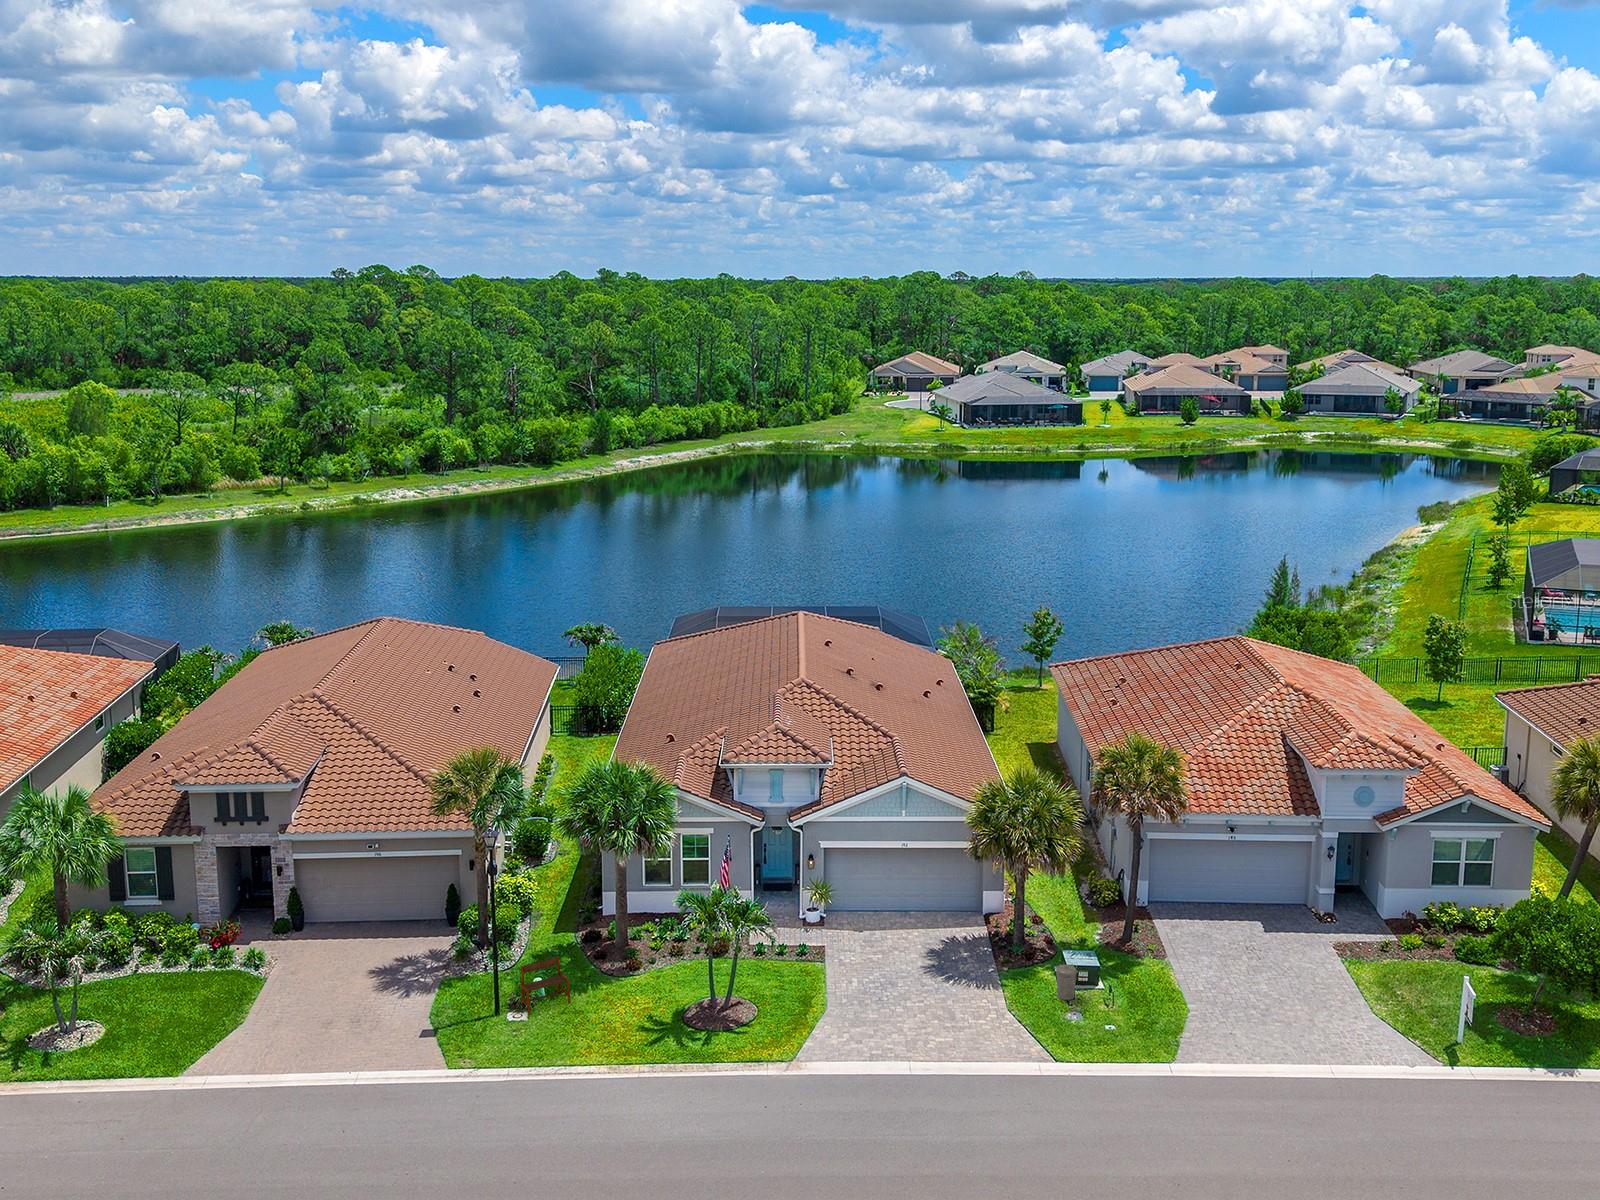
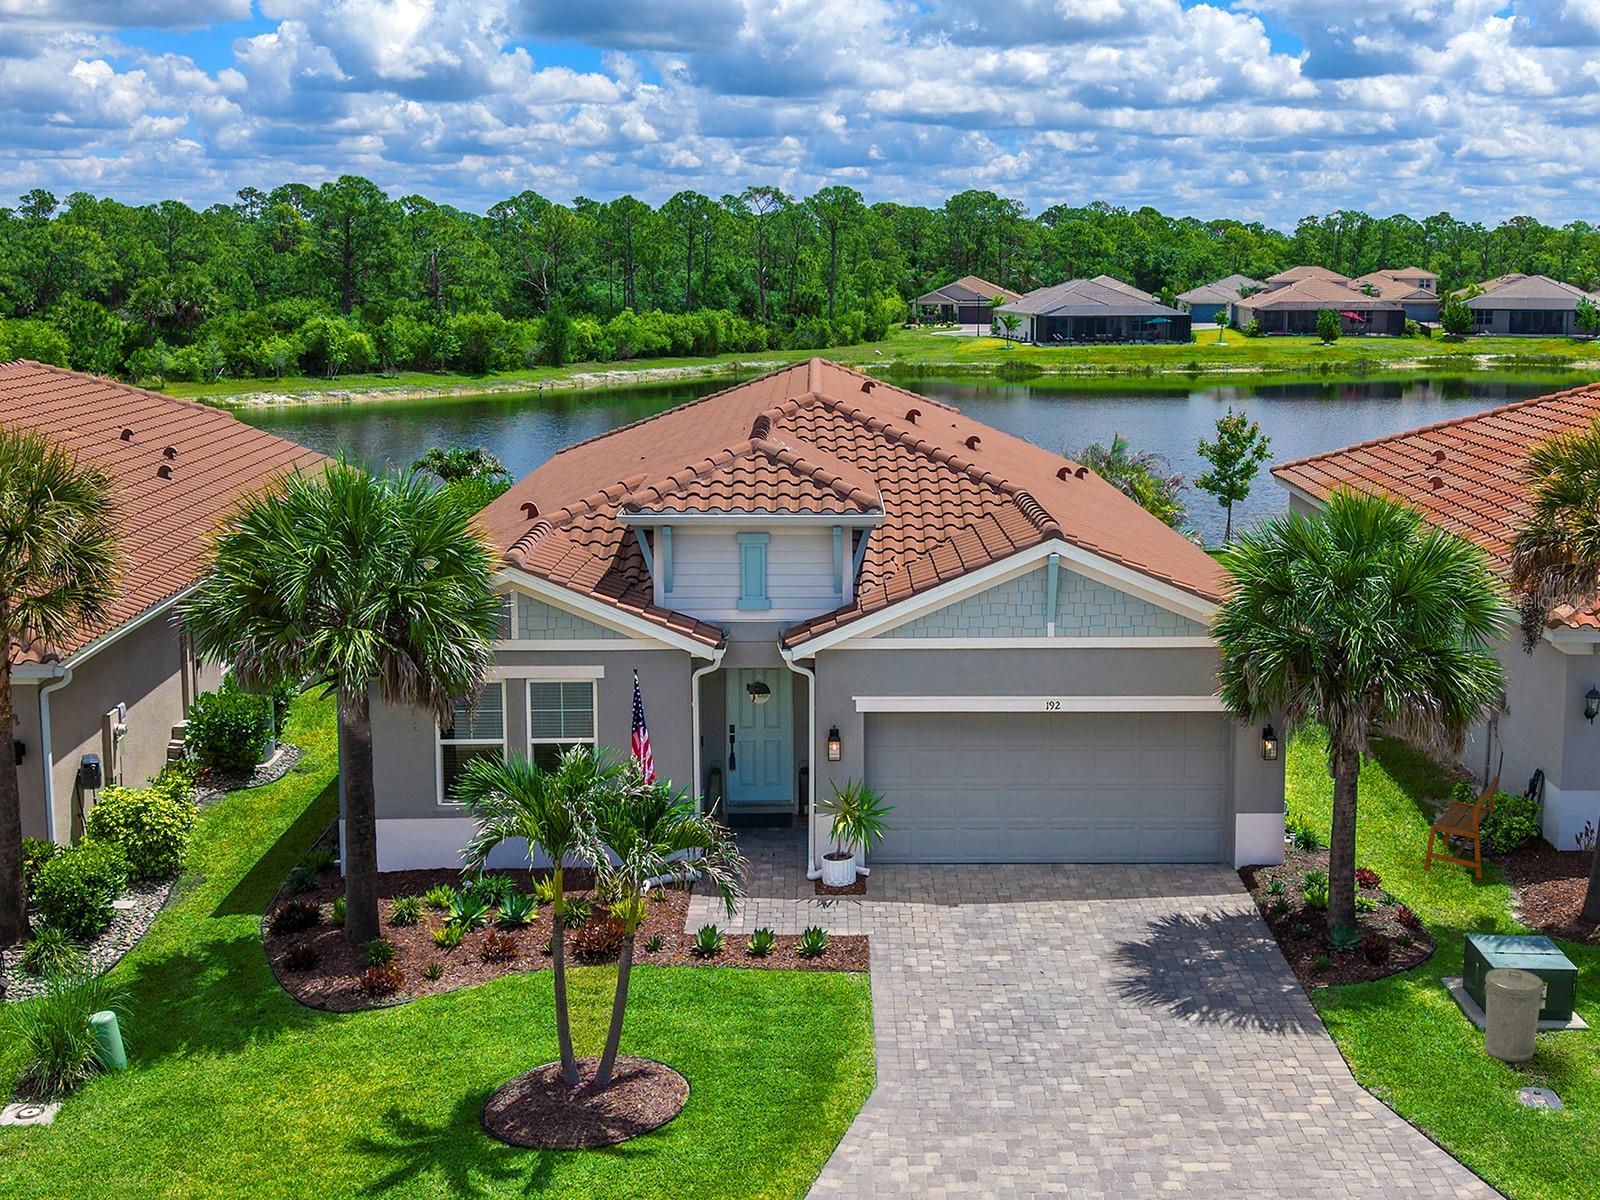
bench: present [520,957,571,1014] -> present [1424,776,1499,878]

